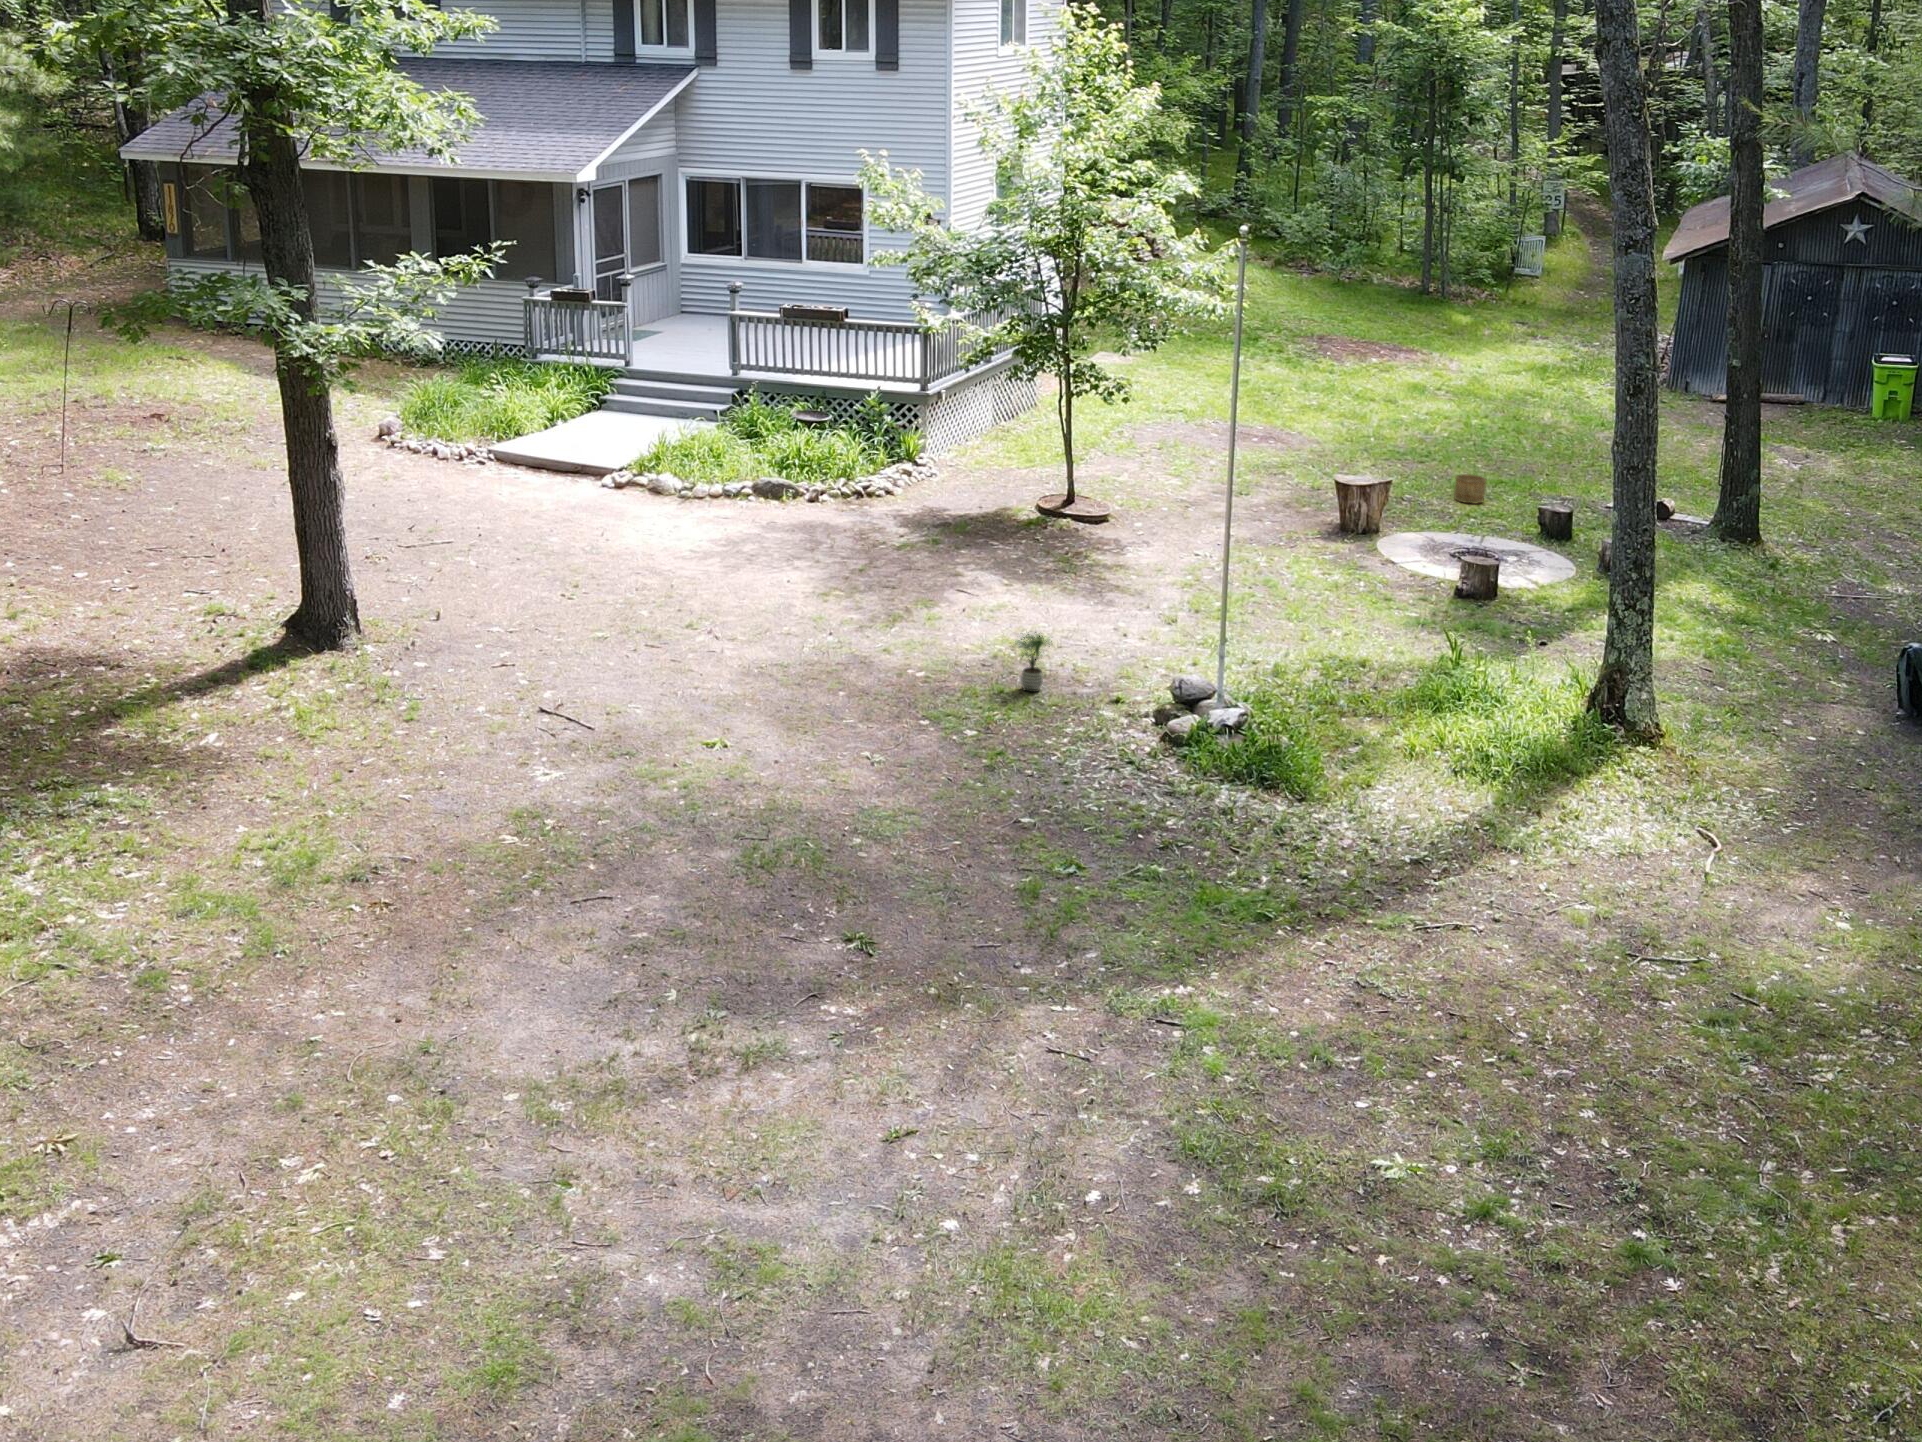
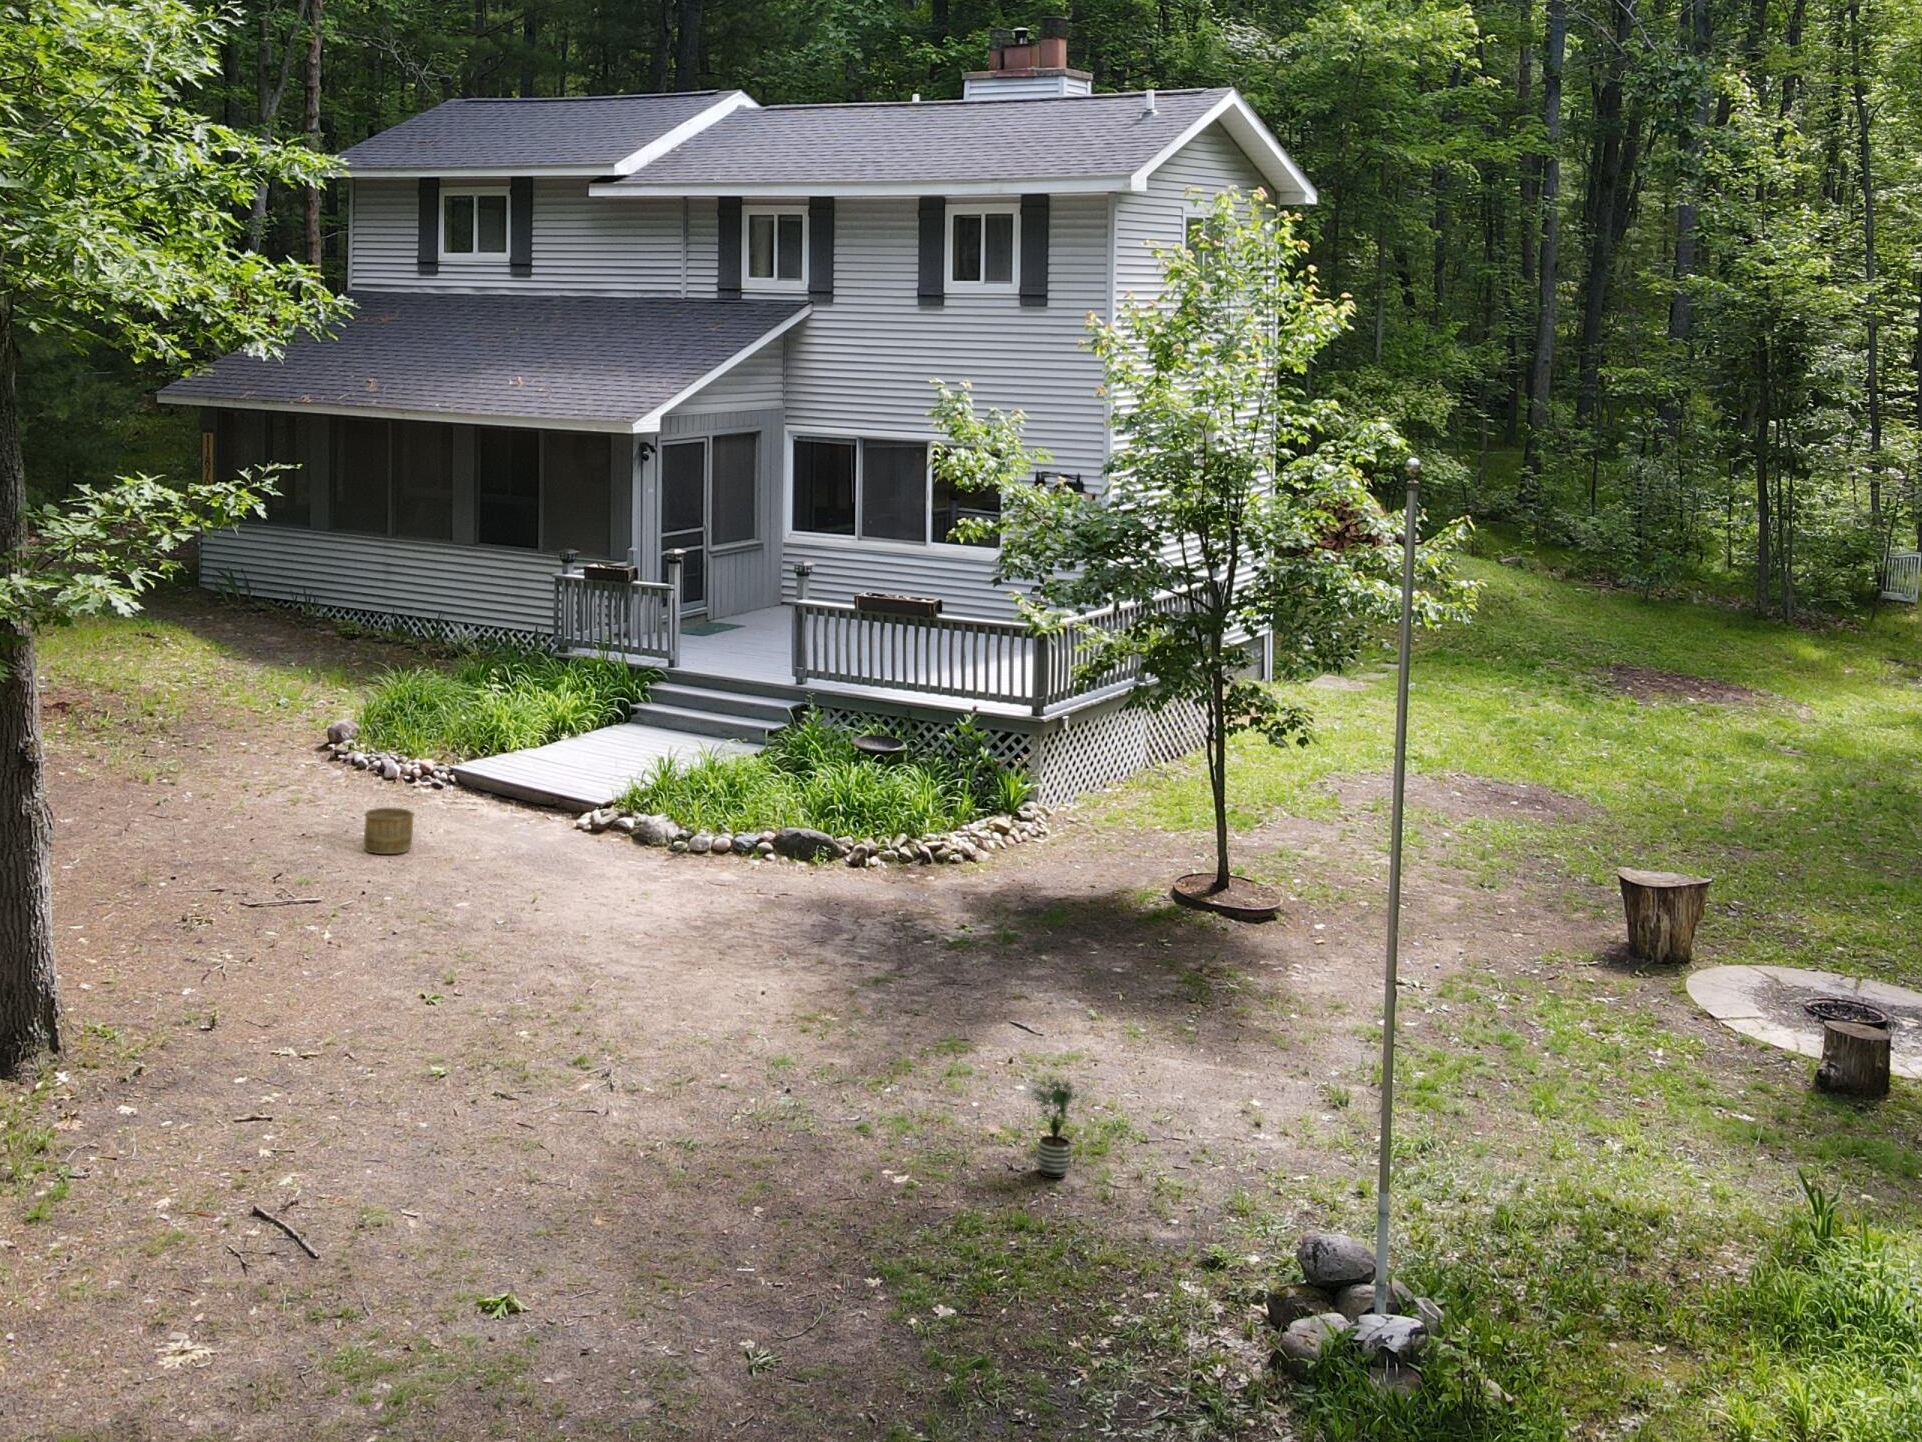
wooden bucket: present [1454,474,1486,504] -> present [364,808,415,854]

